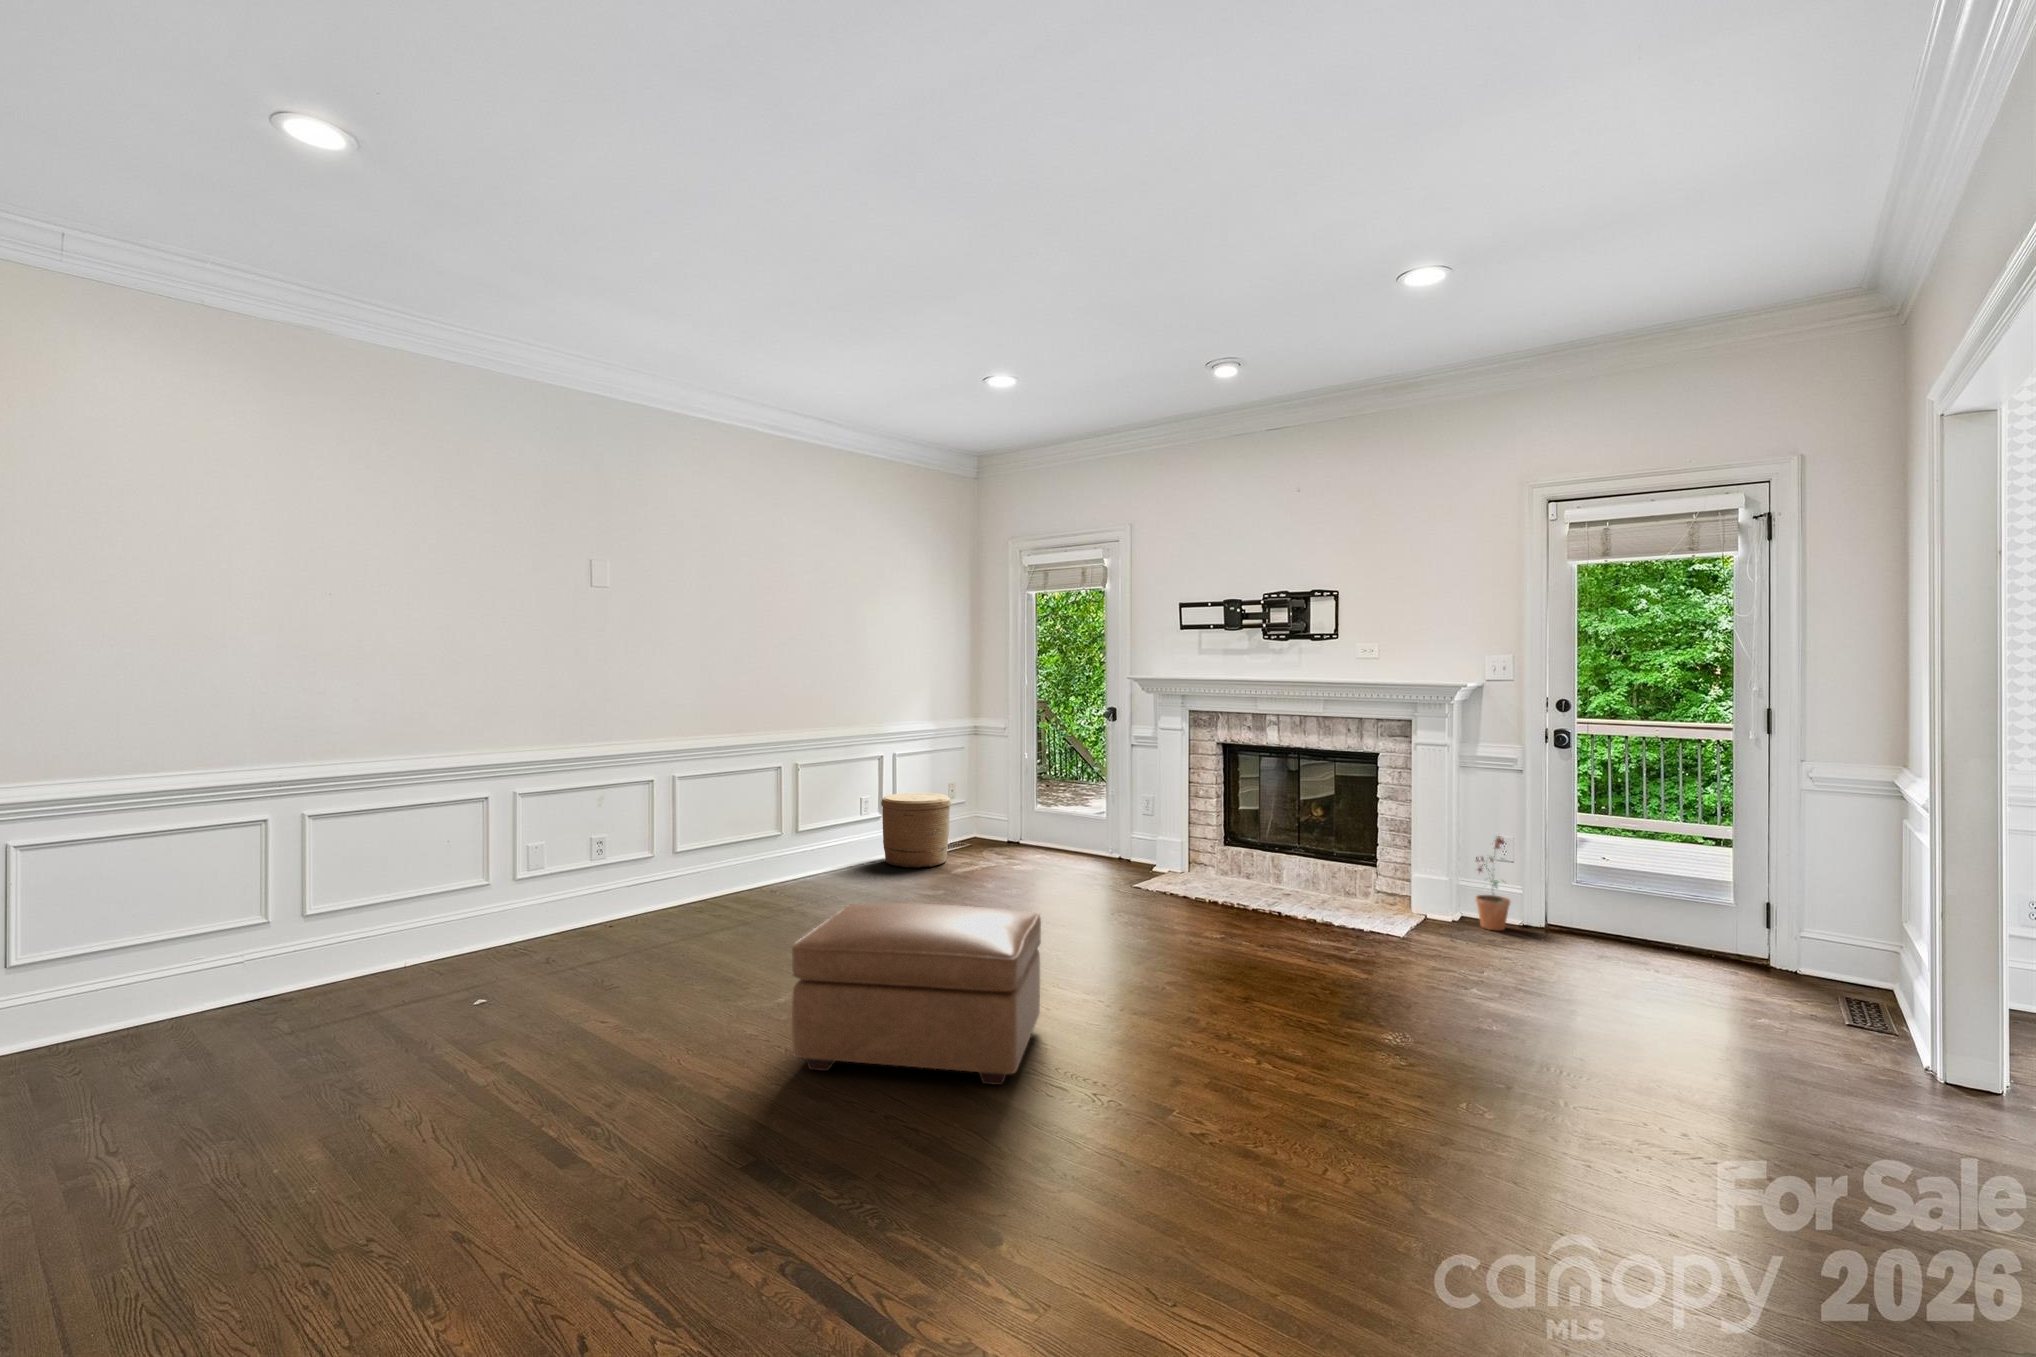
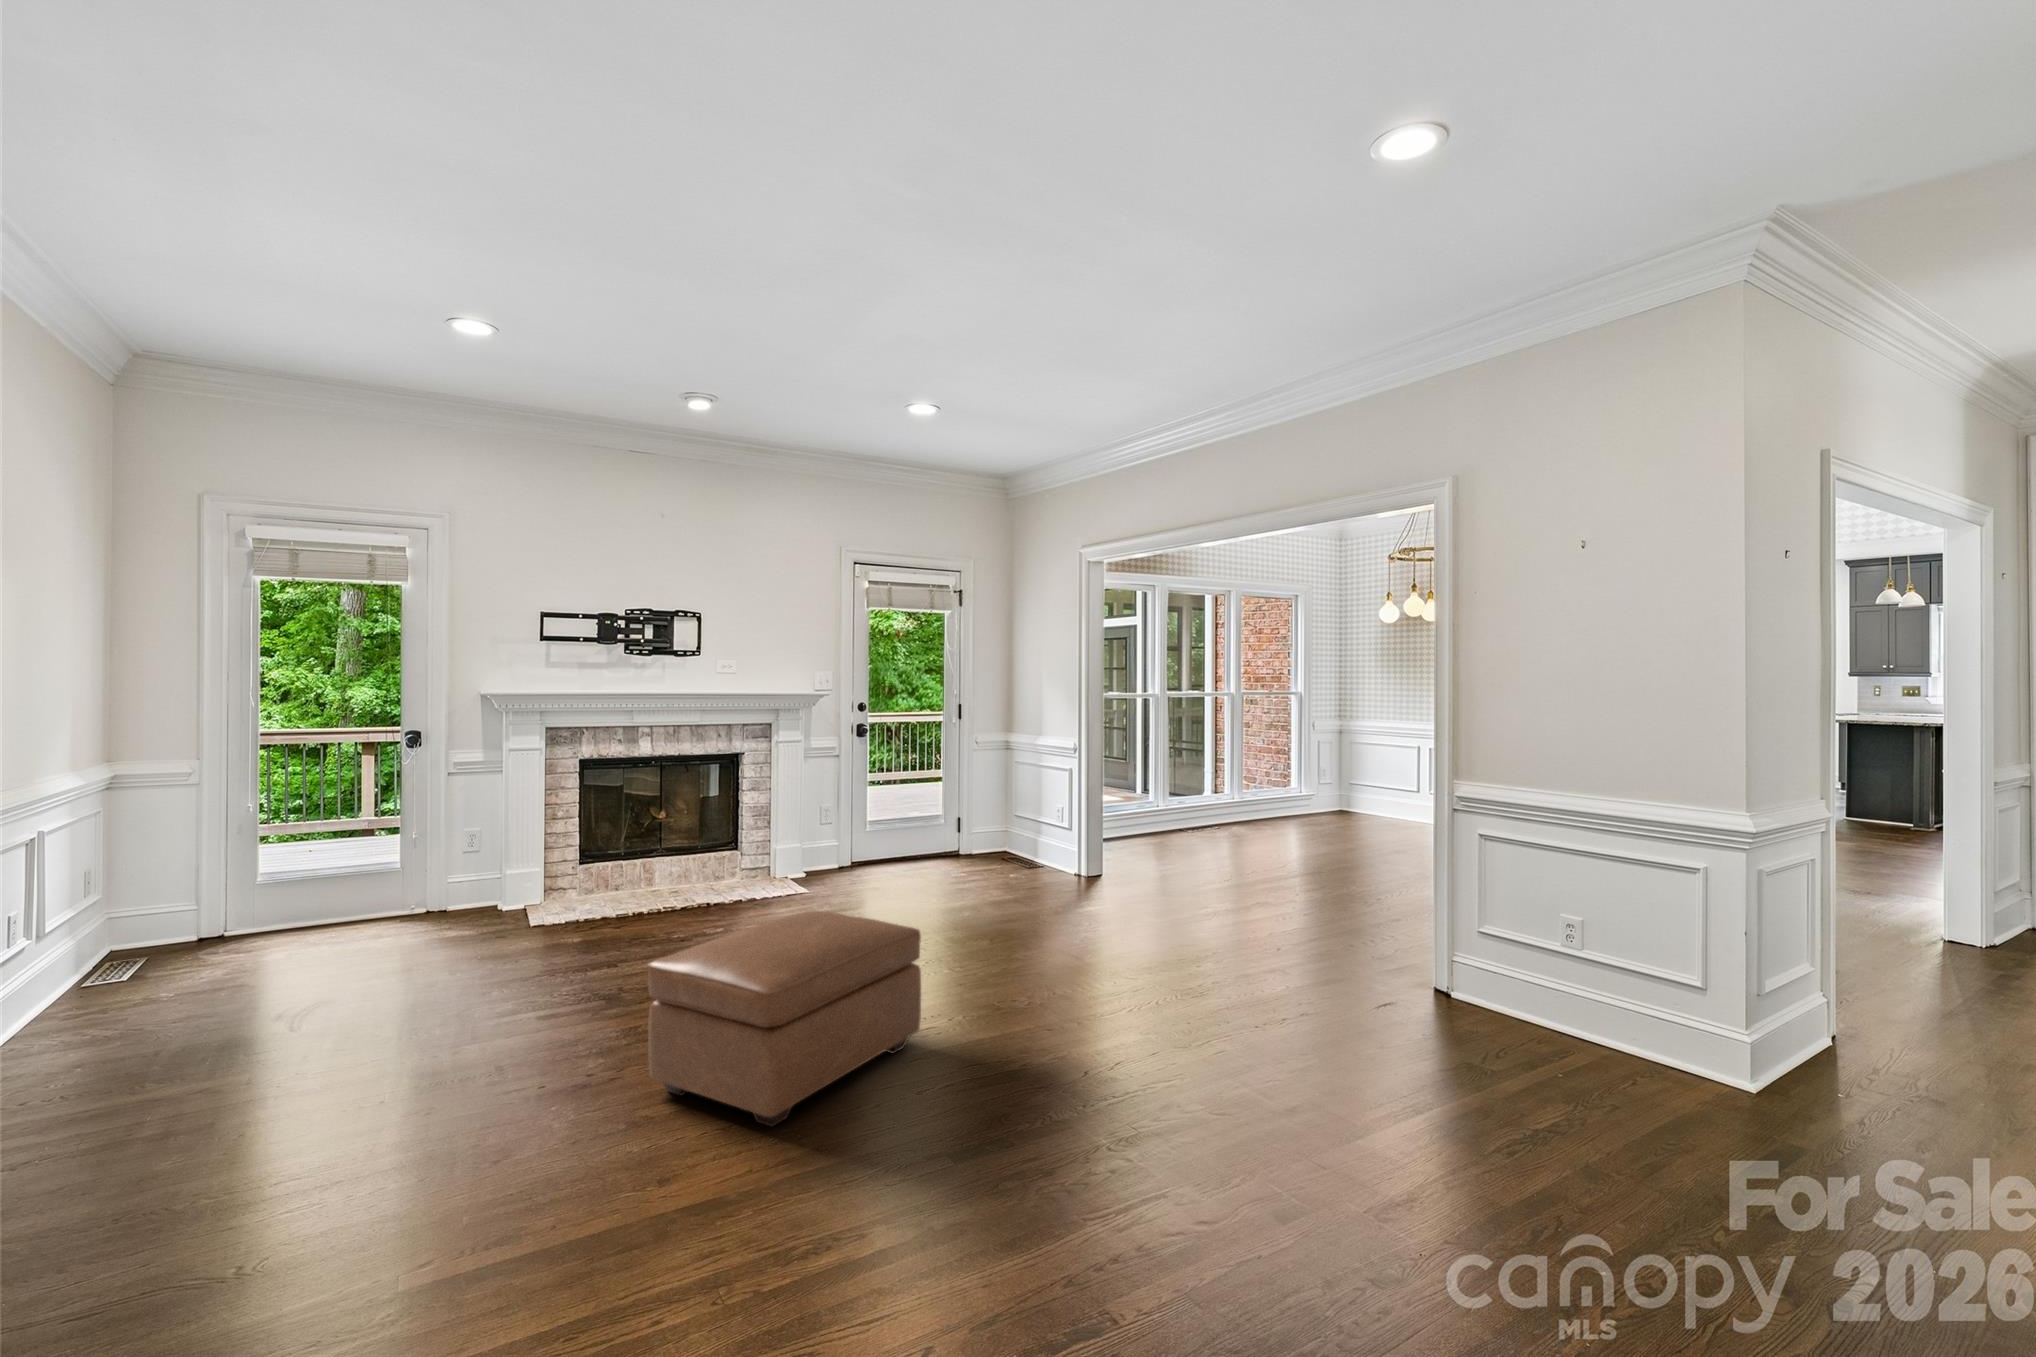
woven basket: present [881,793,951,868] -> none [42,877,203,1010]
potted plant: present [1476,836,1510,930] -> none [820,805,852,873]

